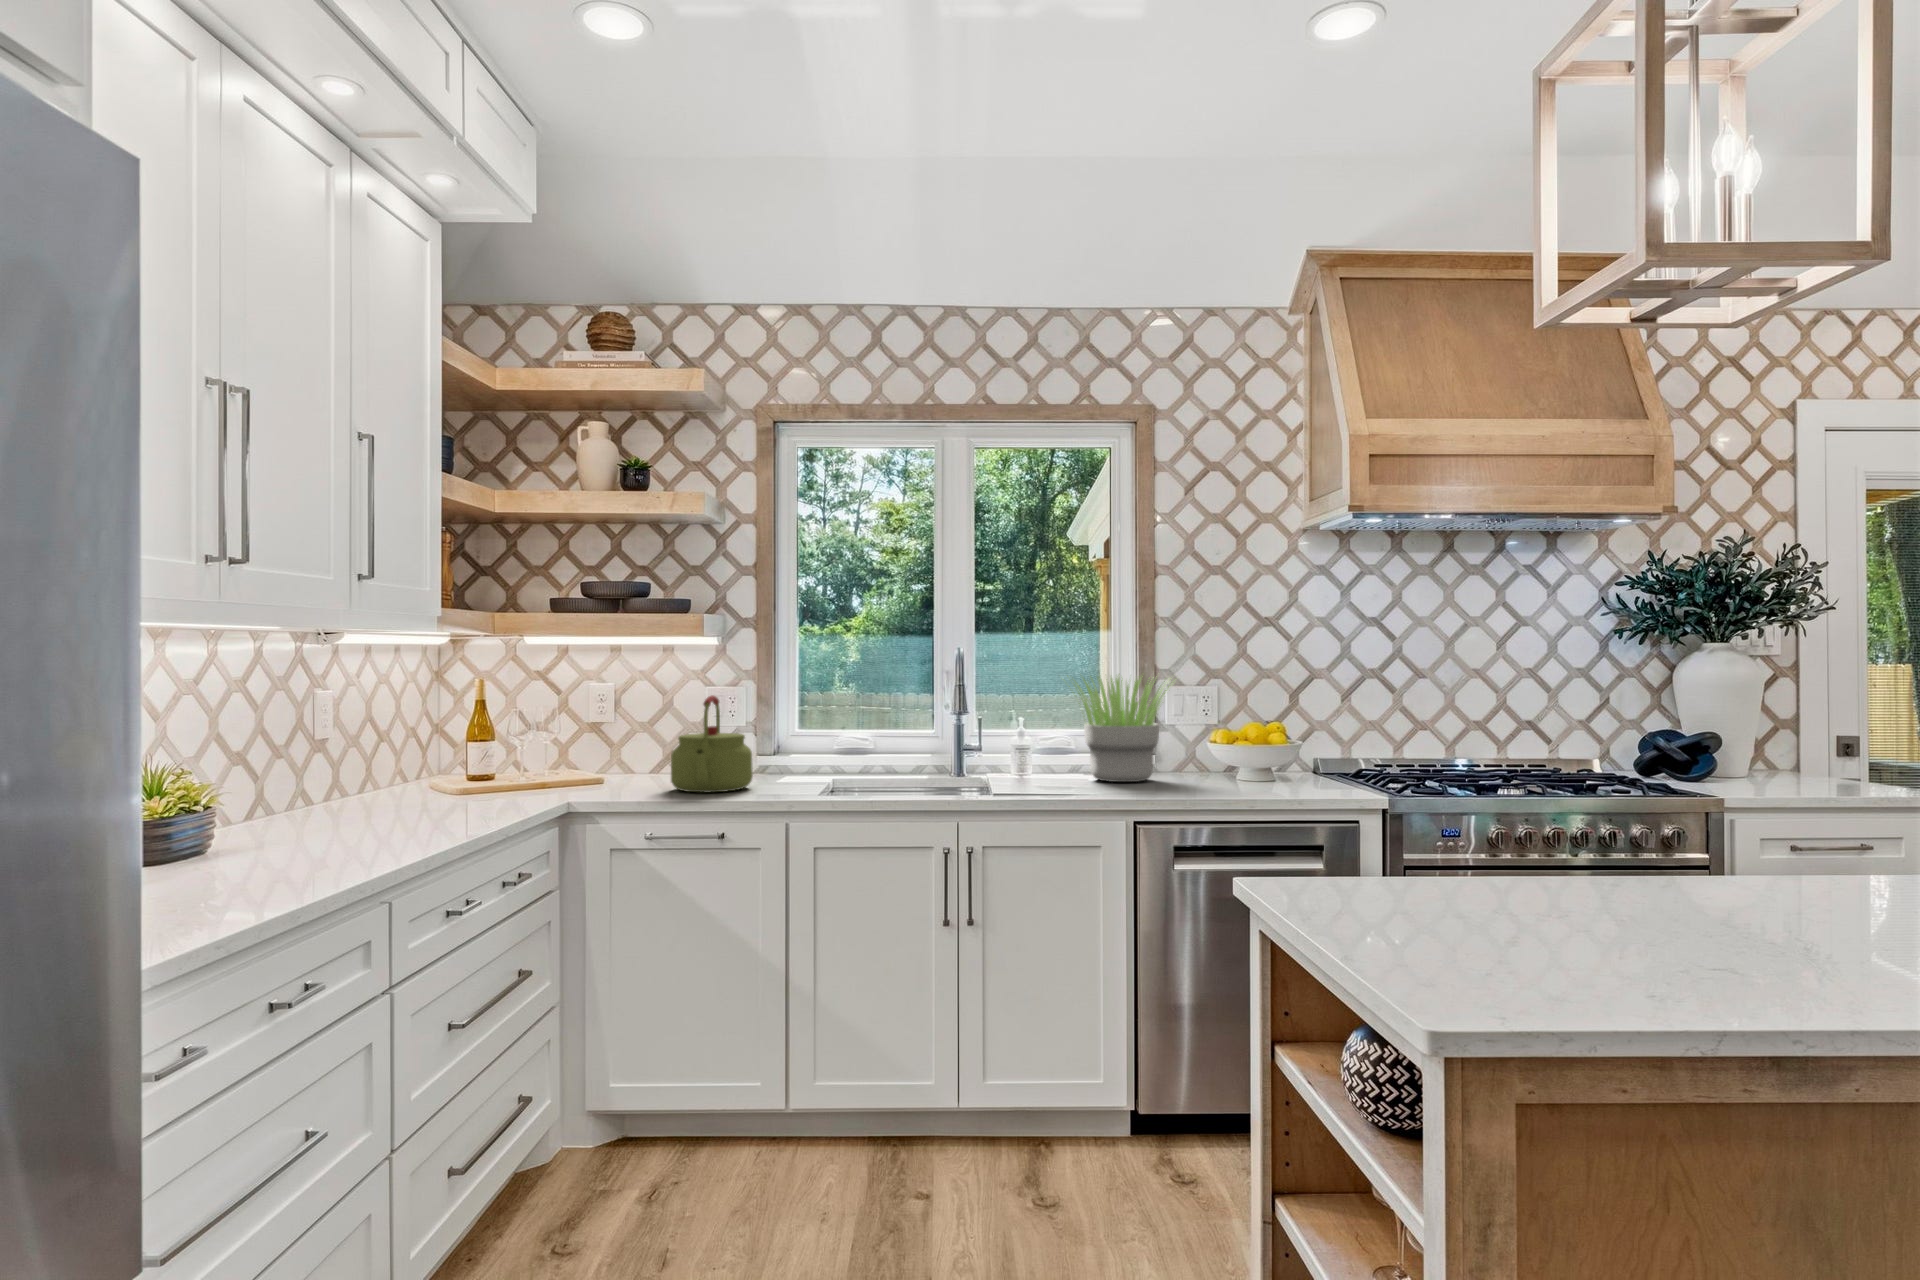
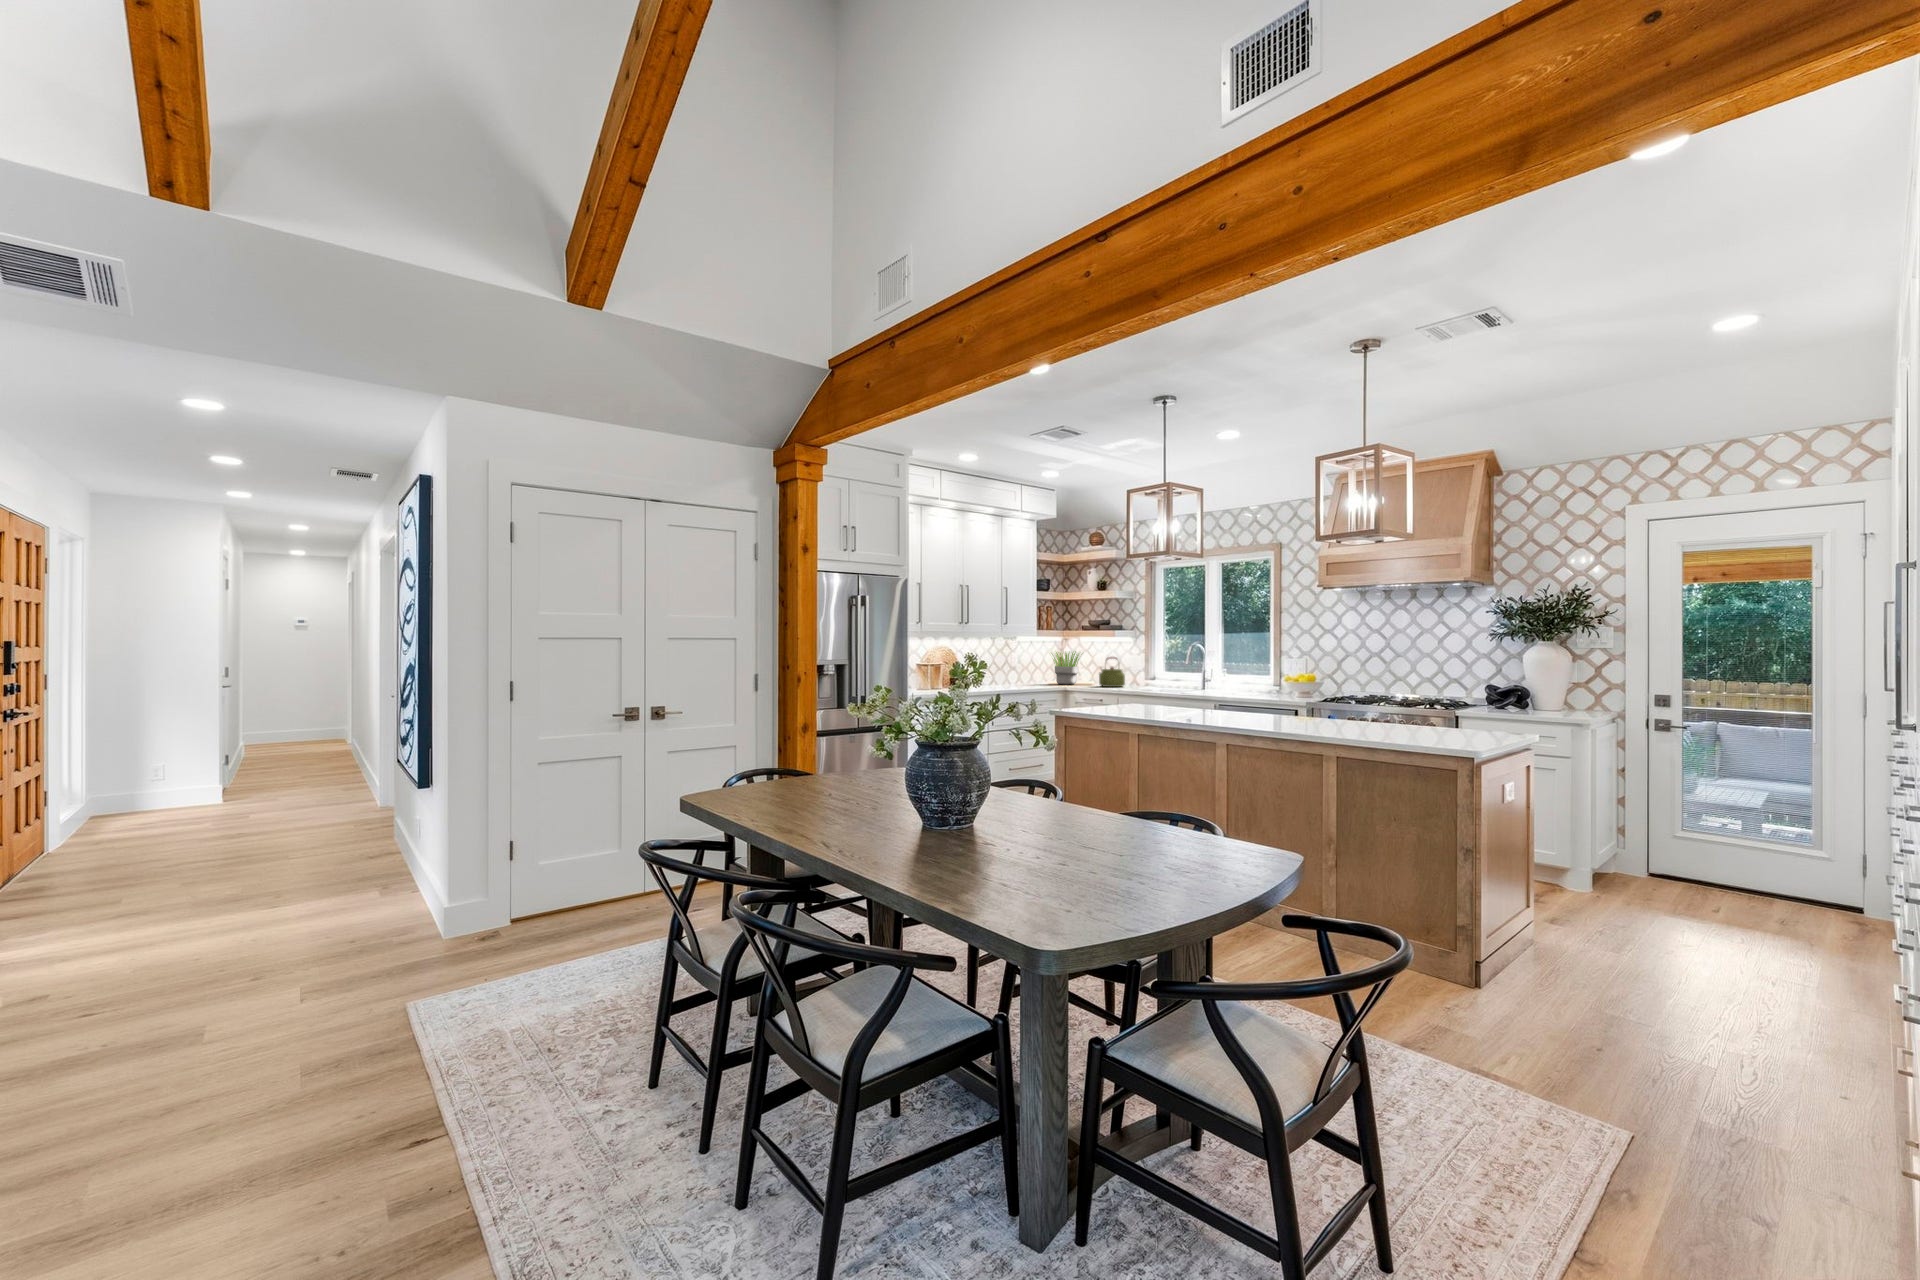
potted plant: present [1069,676,1175,782] -> present [1052,651,1082,685]

